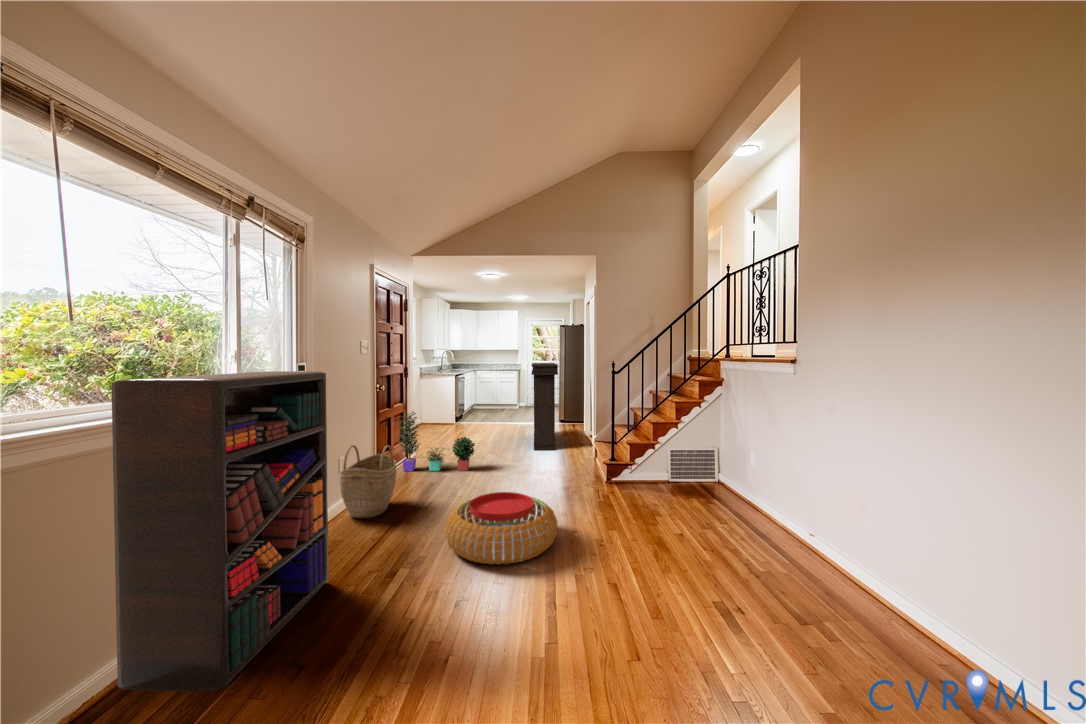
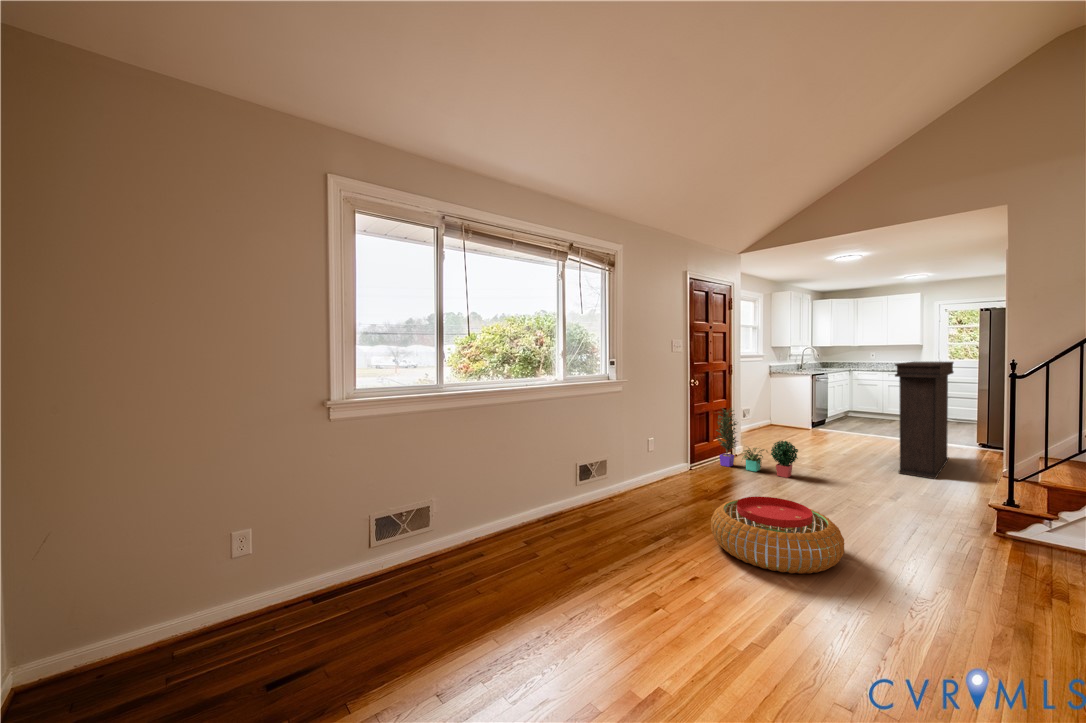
bookshelf: present [111,371,328,691] -> none [490,366,612,559]
woven basket: present [340,445,396,518] -> none [645,430,695,495]

